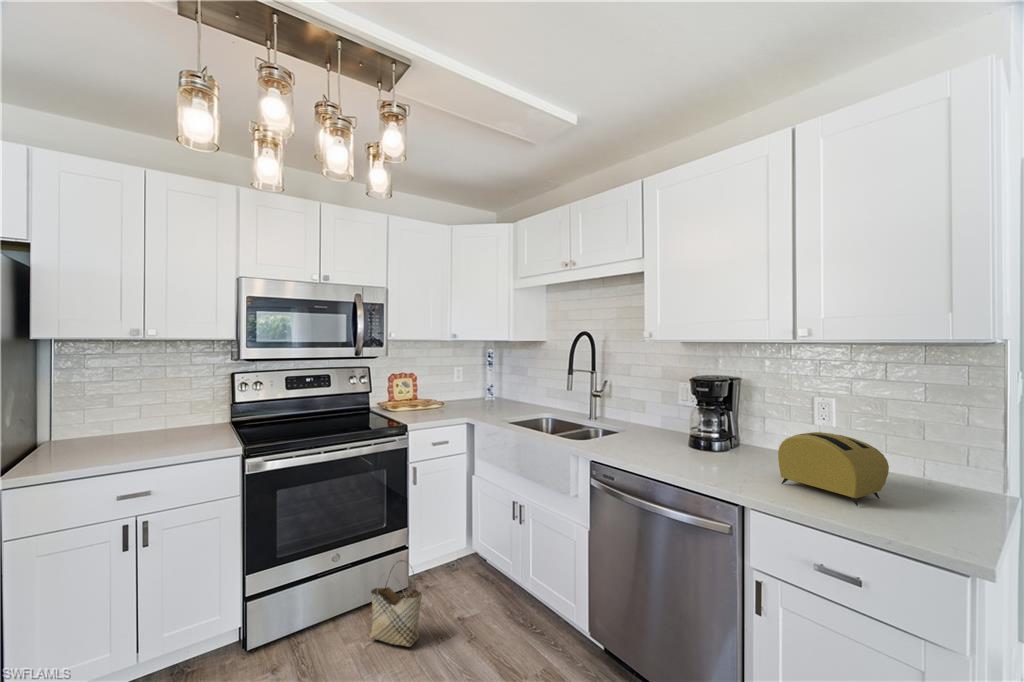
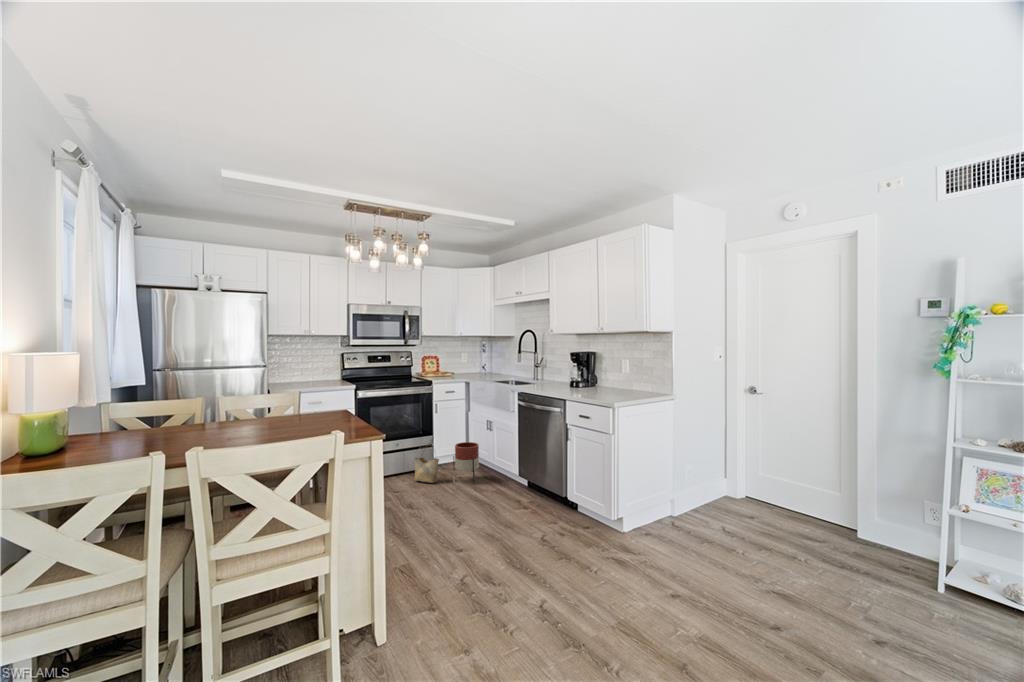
toaster: present [778,432,889,506] -> none [586,371,621,397]
planter: none [452,550,502,647] -> present [453,442,479,484]

